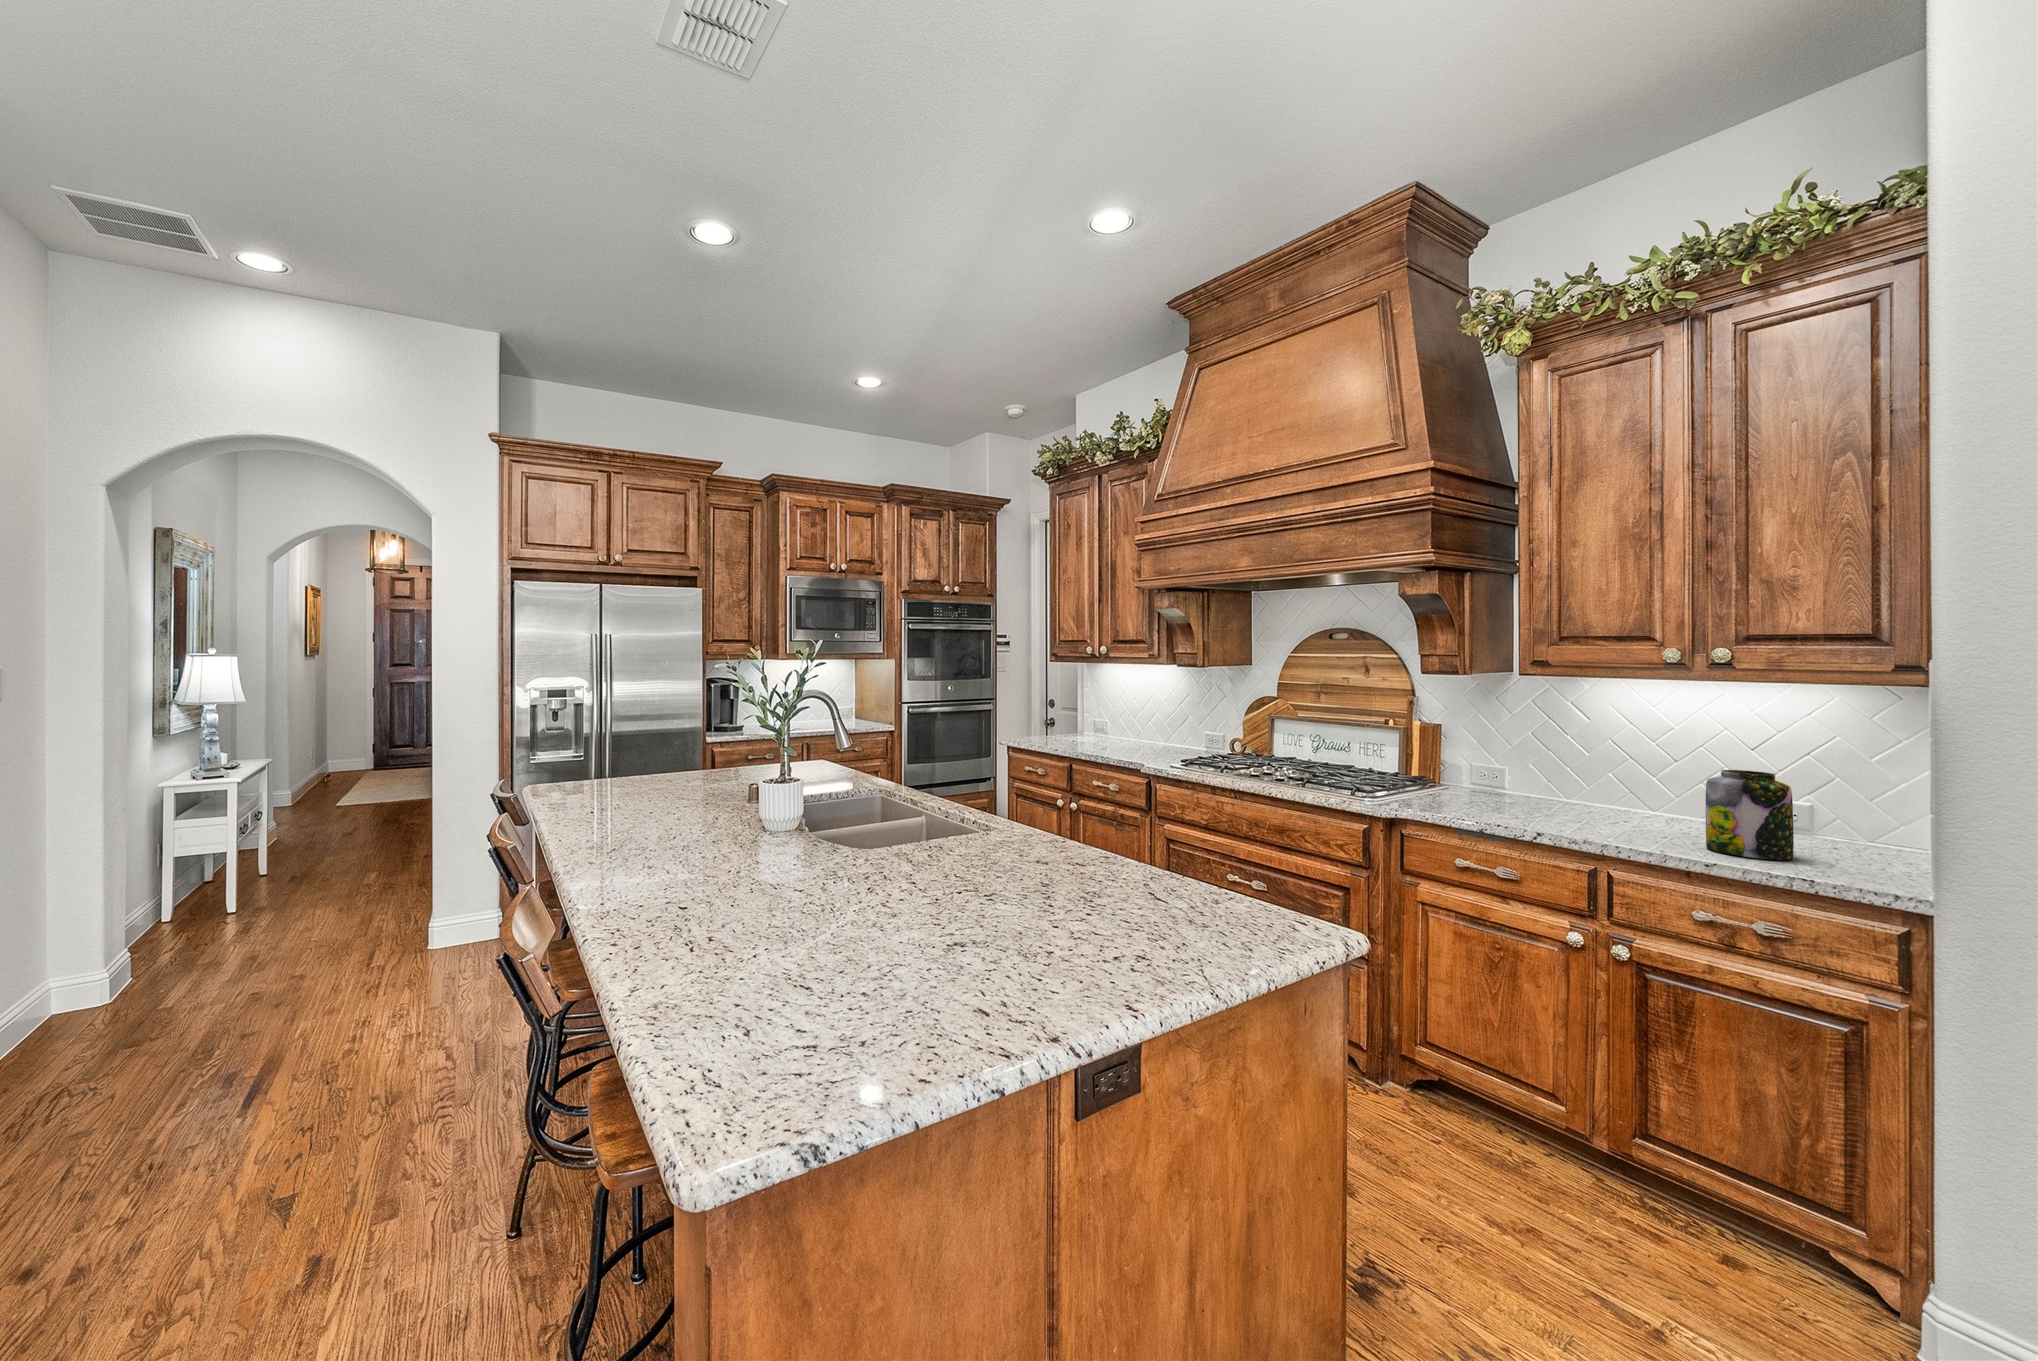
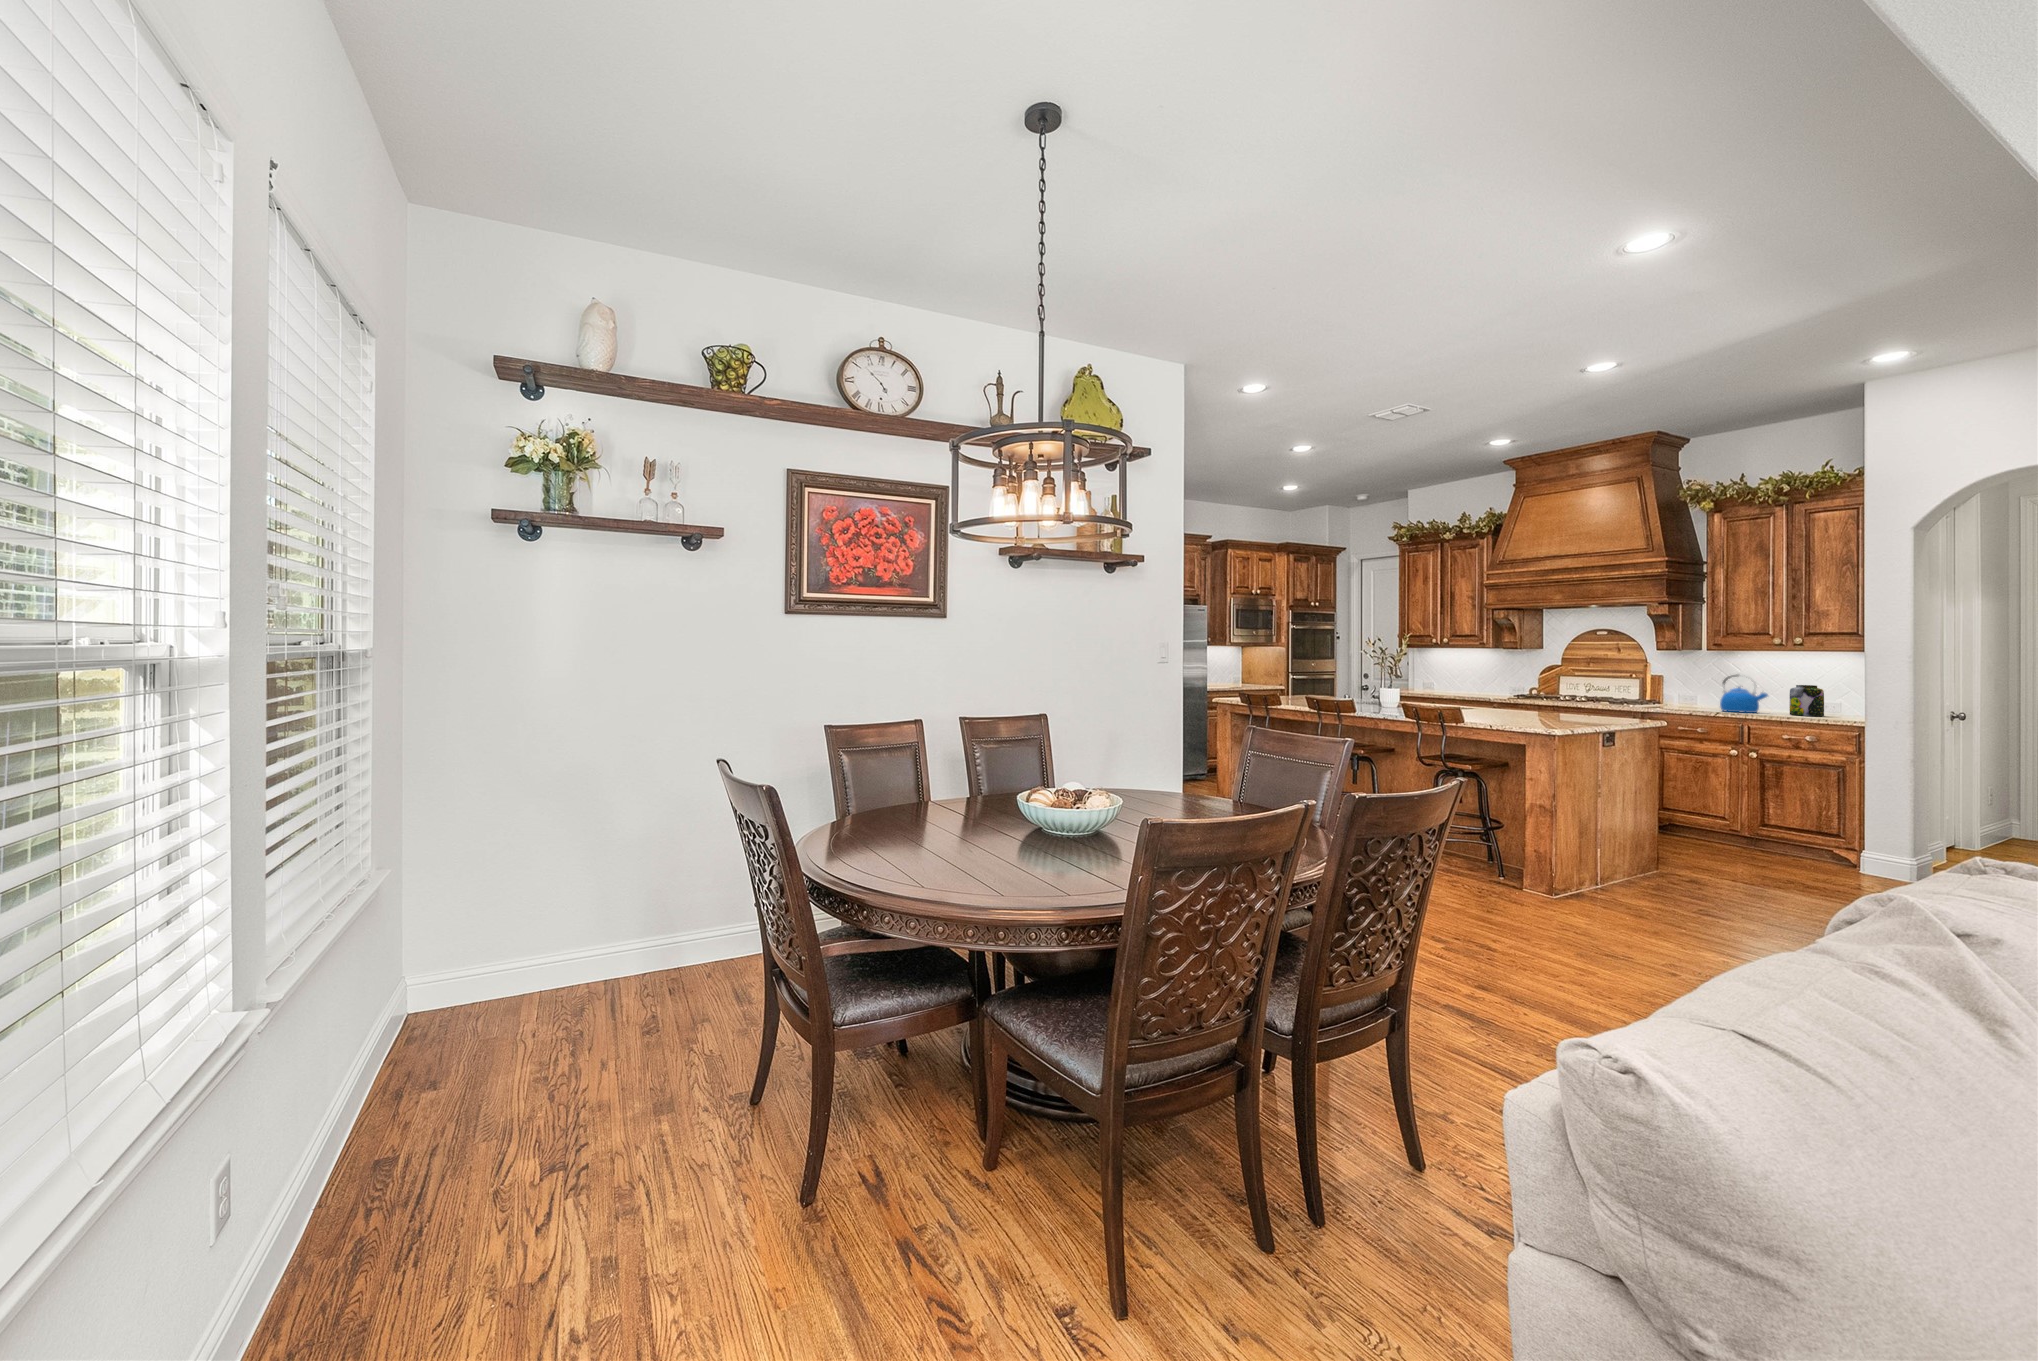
kettle: none [1545,737,1655,838] -> present [1720,675,1768,713]

